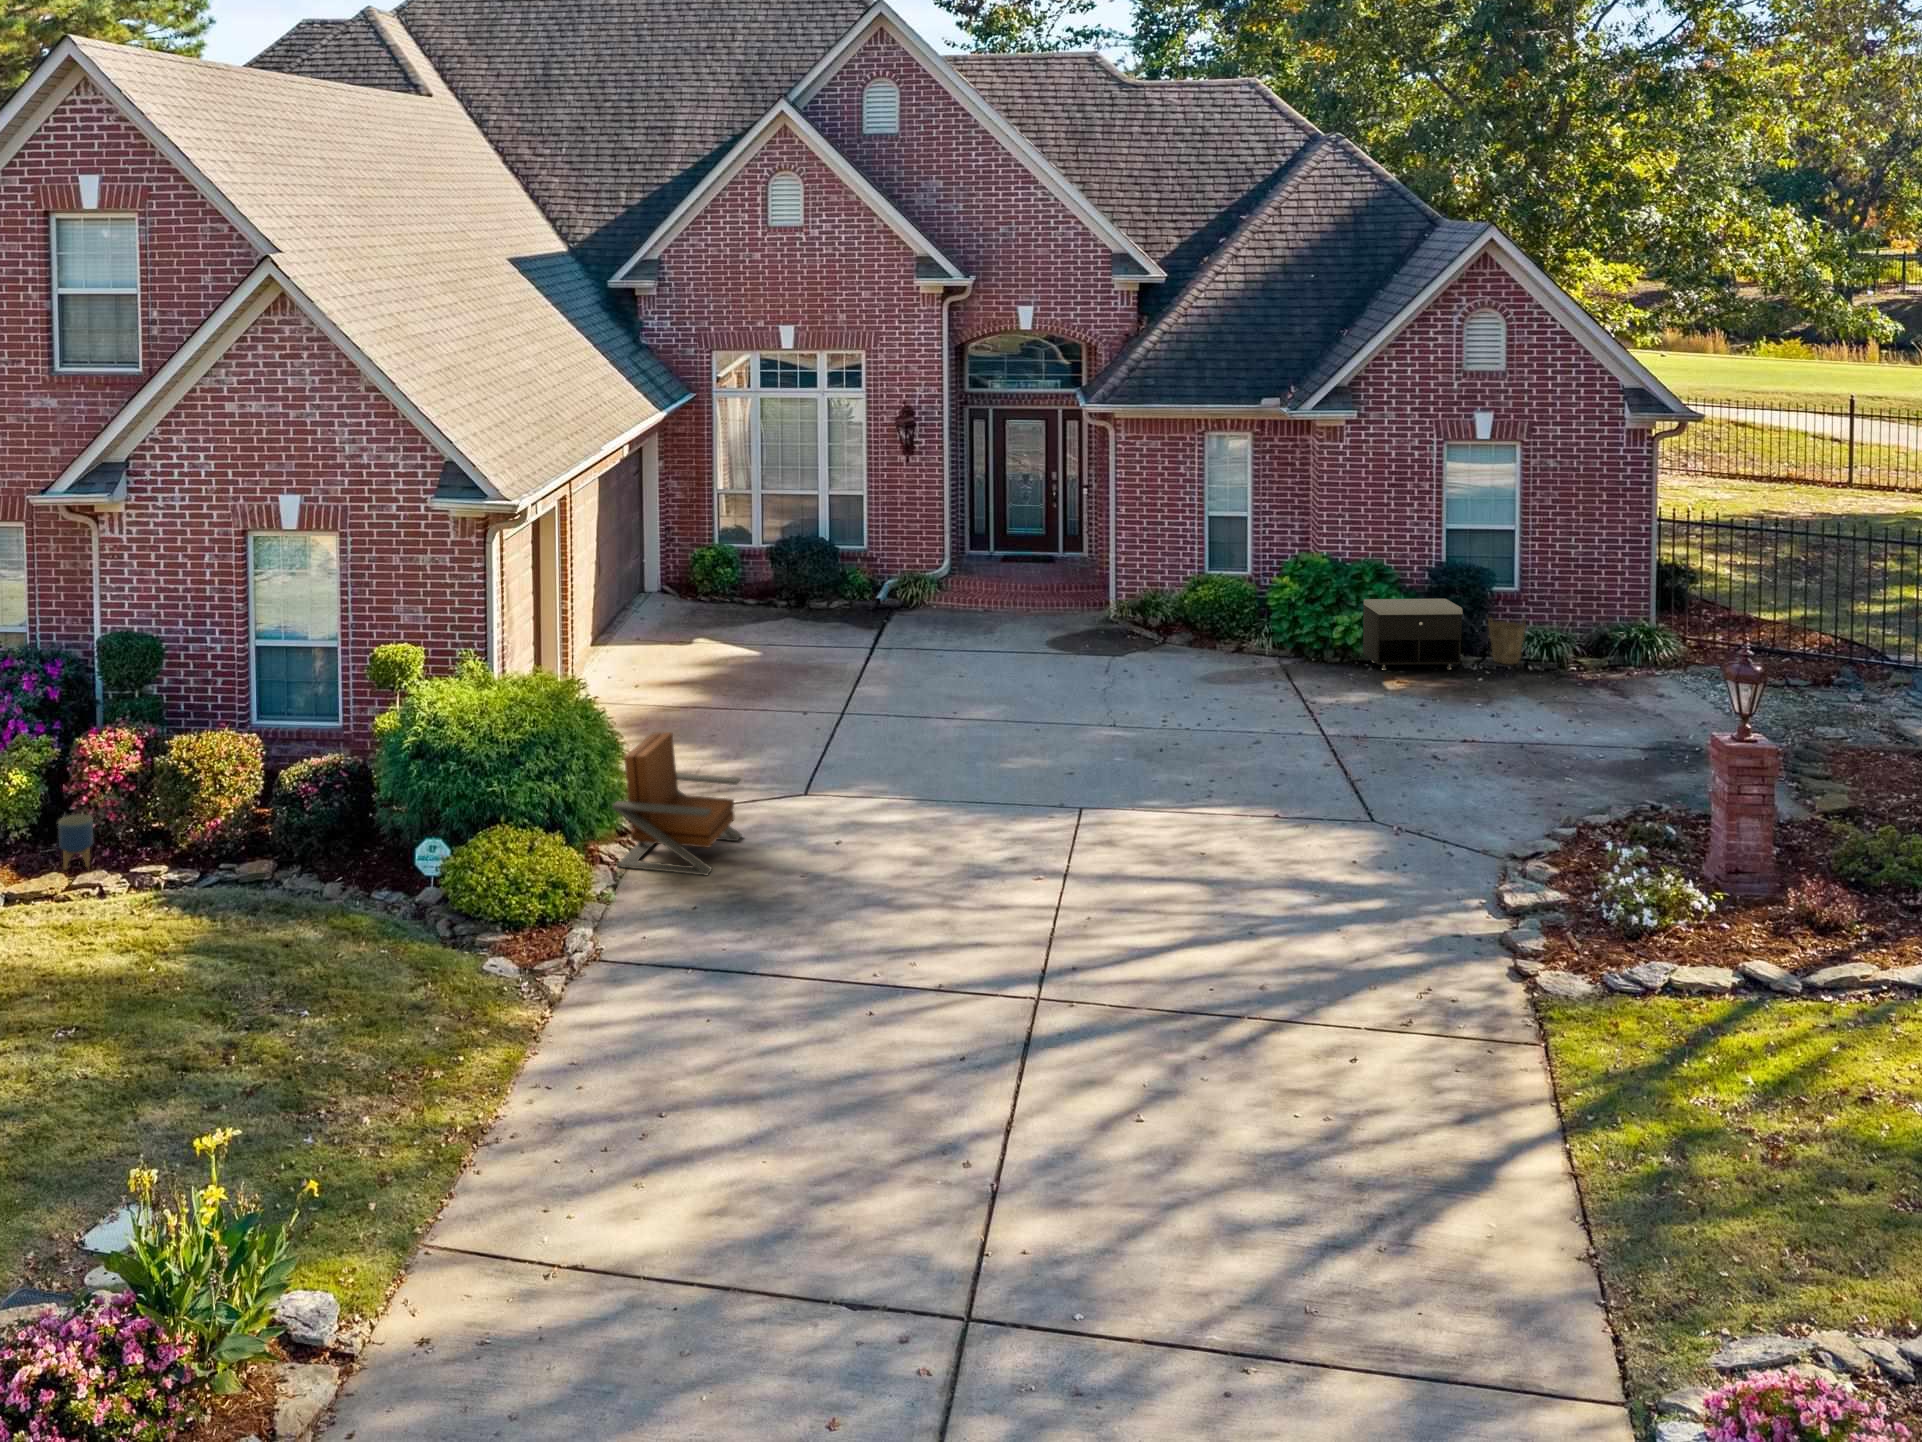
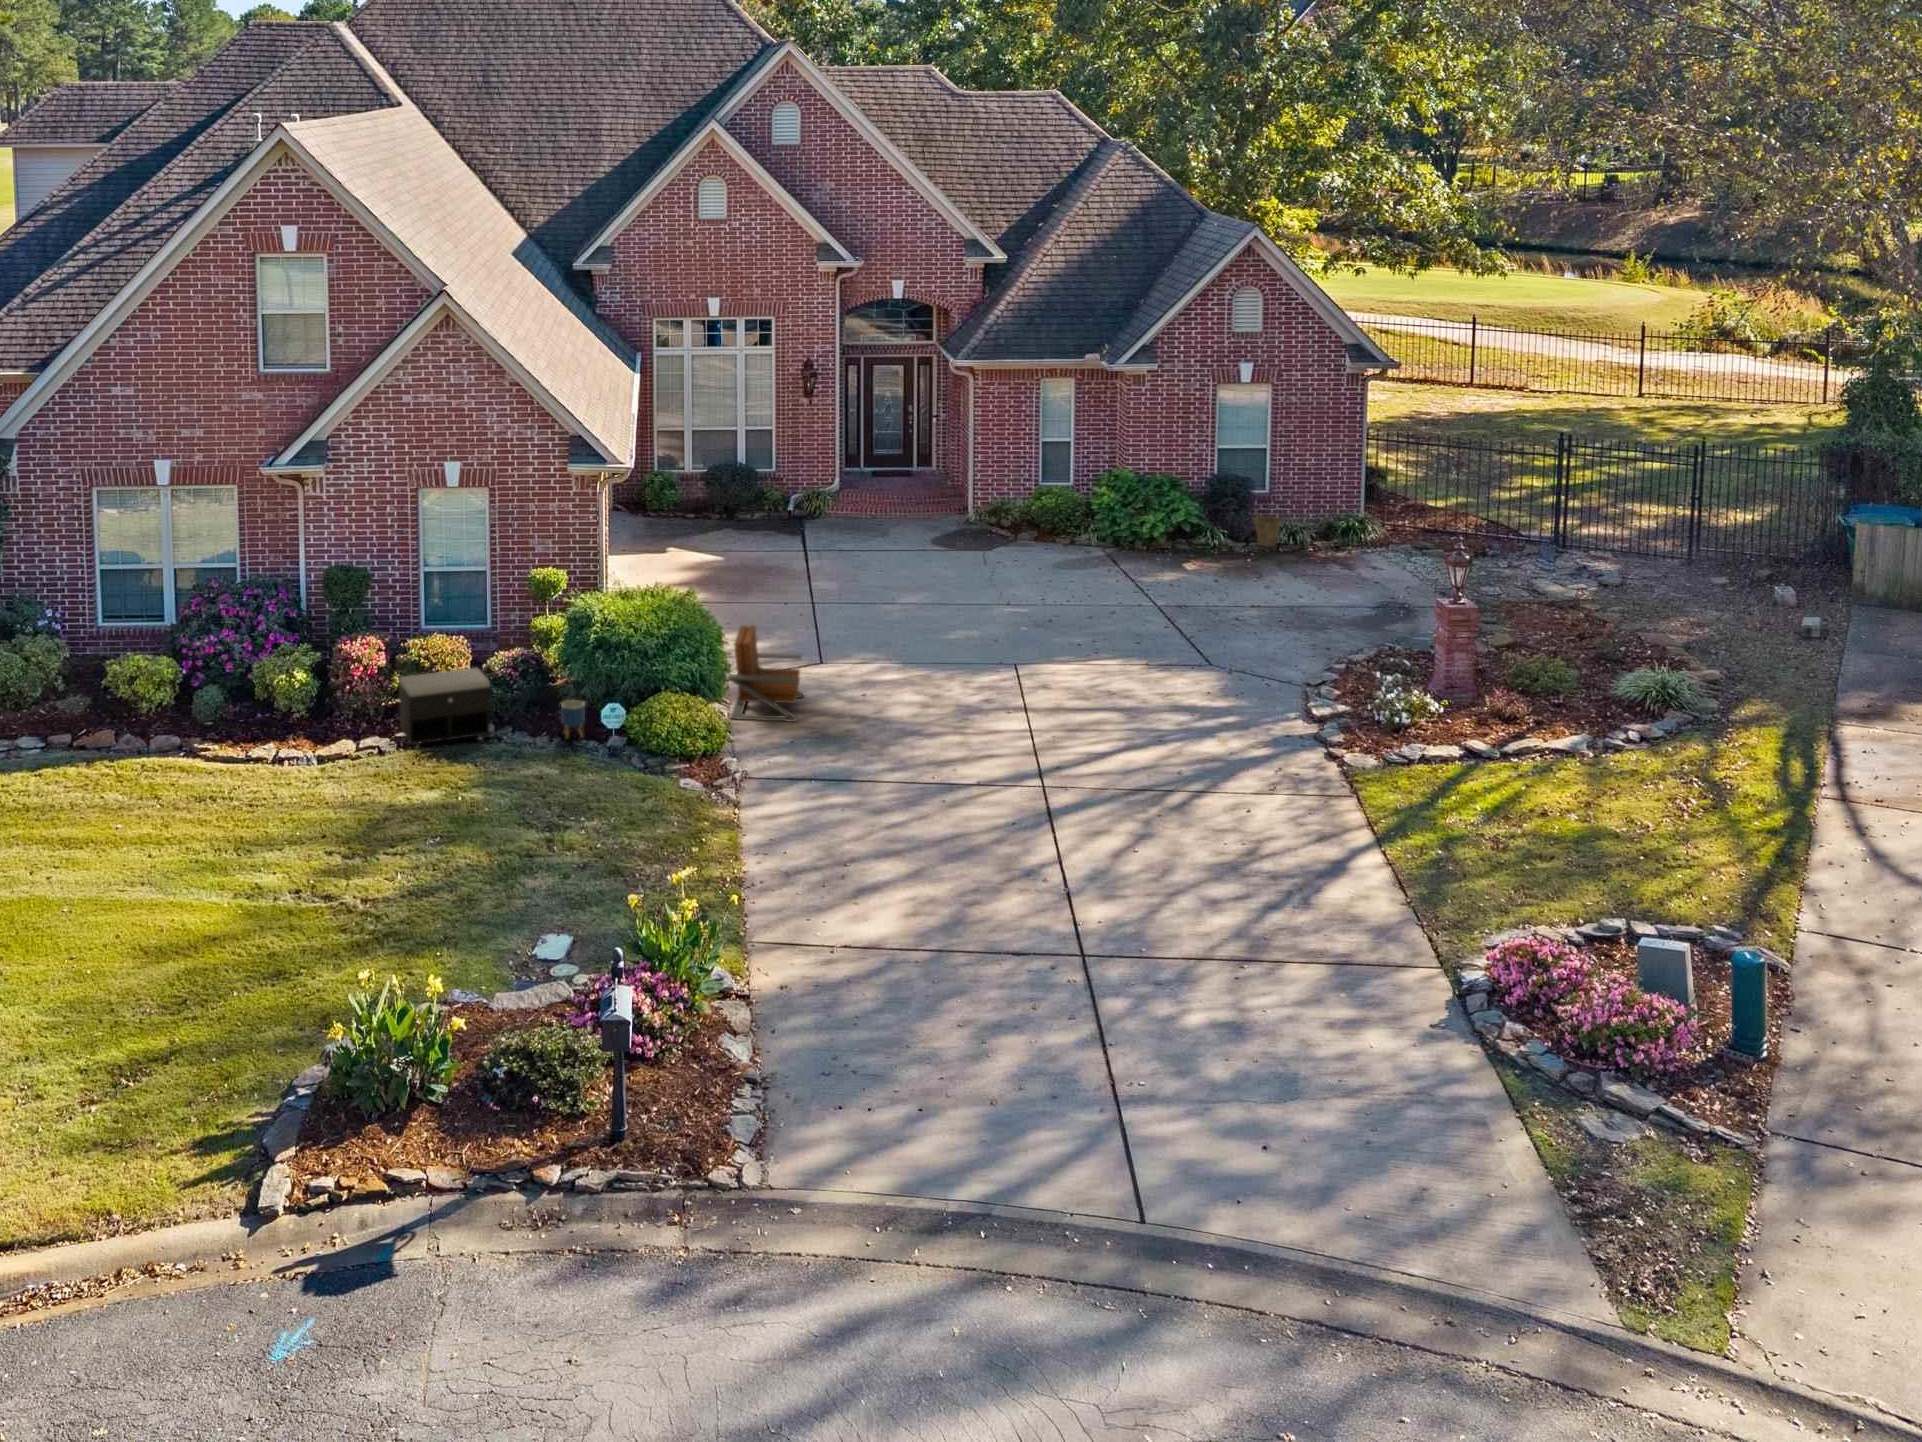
storage bench: present [1363,599,1463,670] -> present [399,668,490,748]
planter: present [58,815,93,869] -> present [561,700,585,737]

